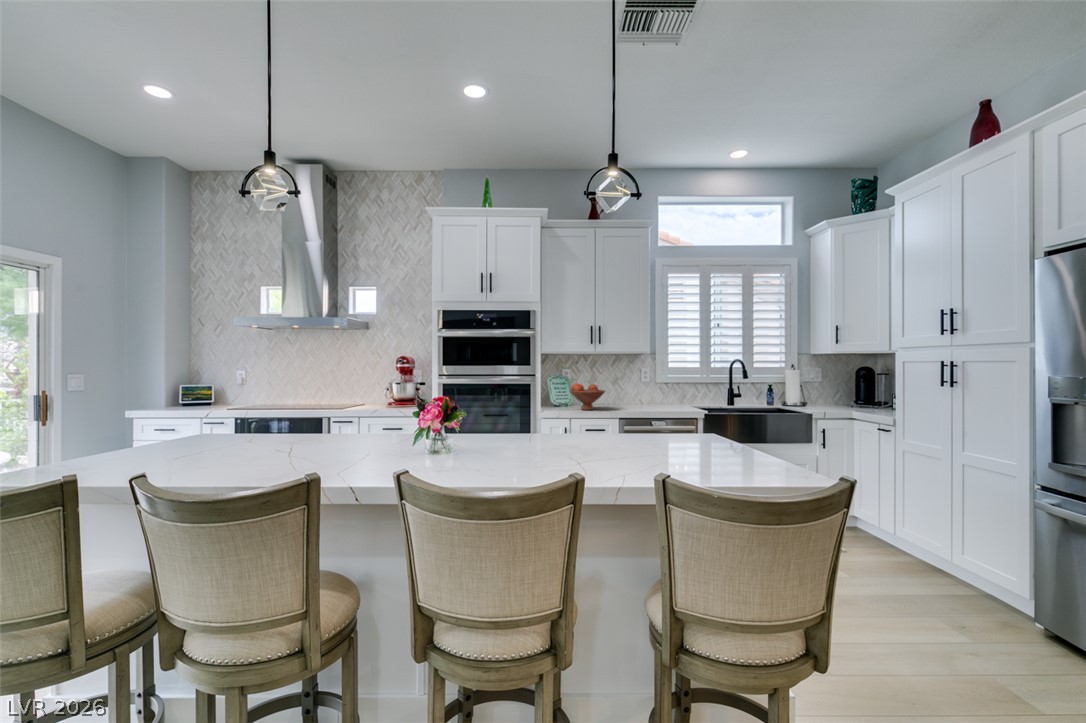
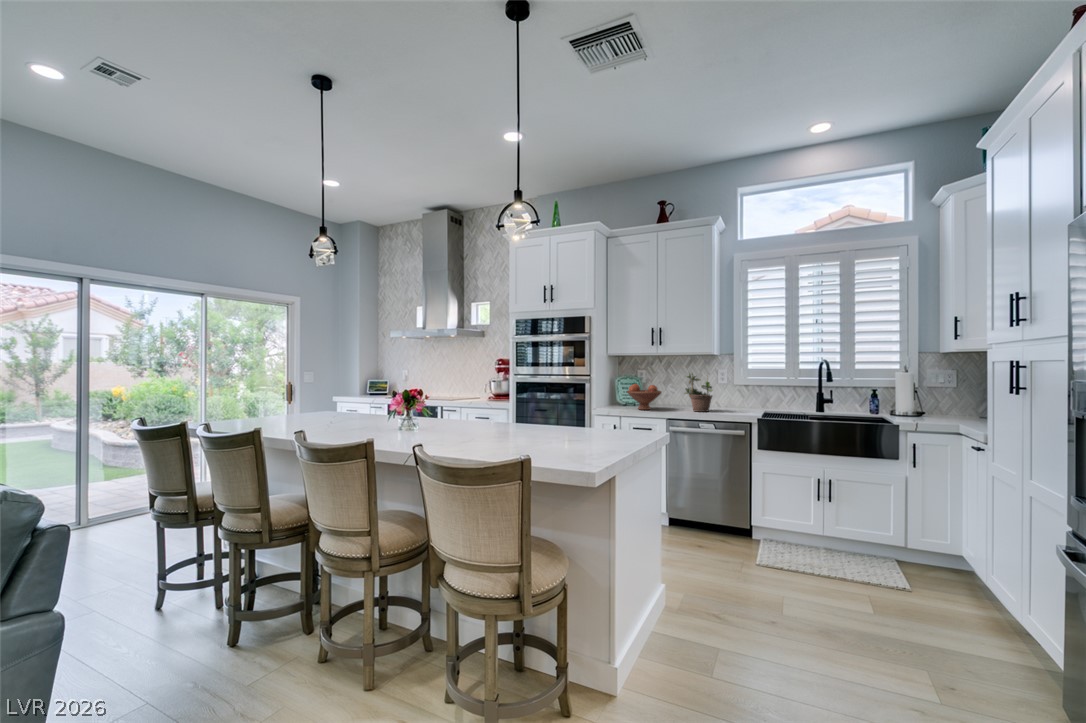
potted plant: none [625,368,656,409] -> present [685,374,713,412]

